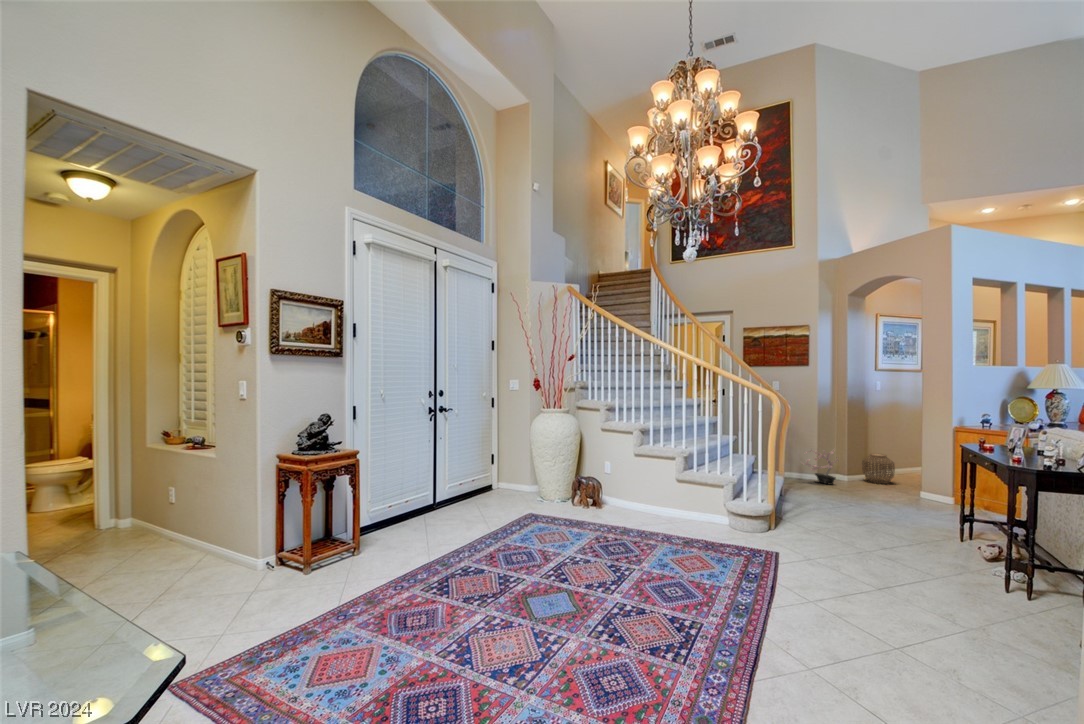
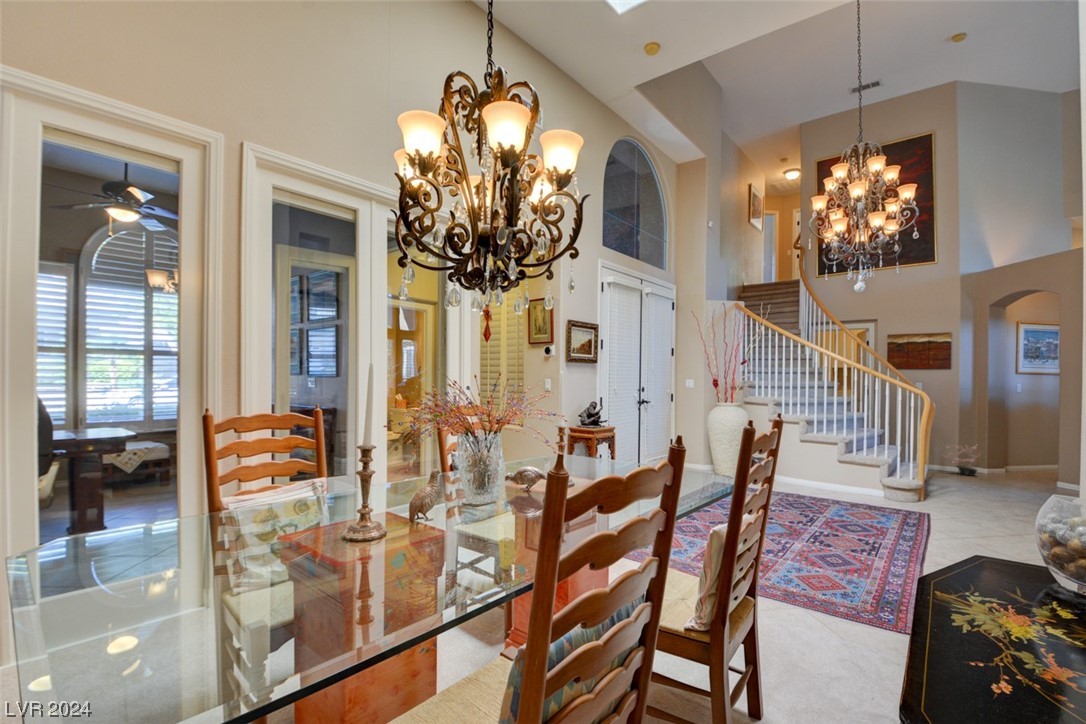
woven basket: present [862,453,895,483] -> none [1005,450,1039,478]

